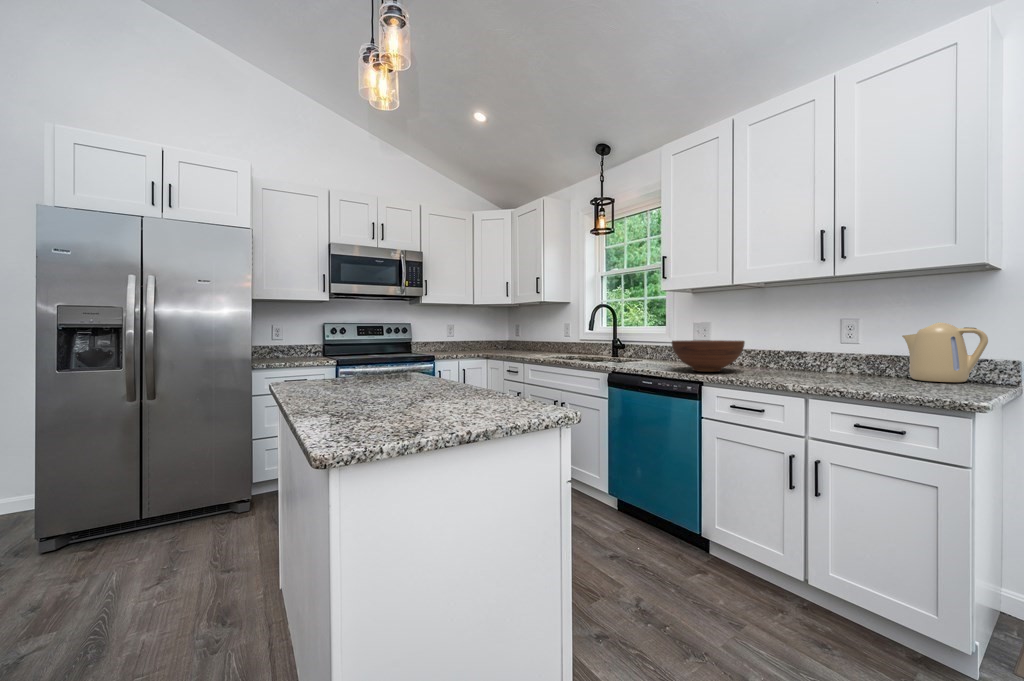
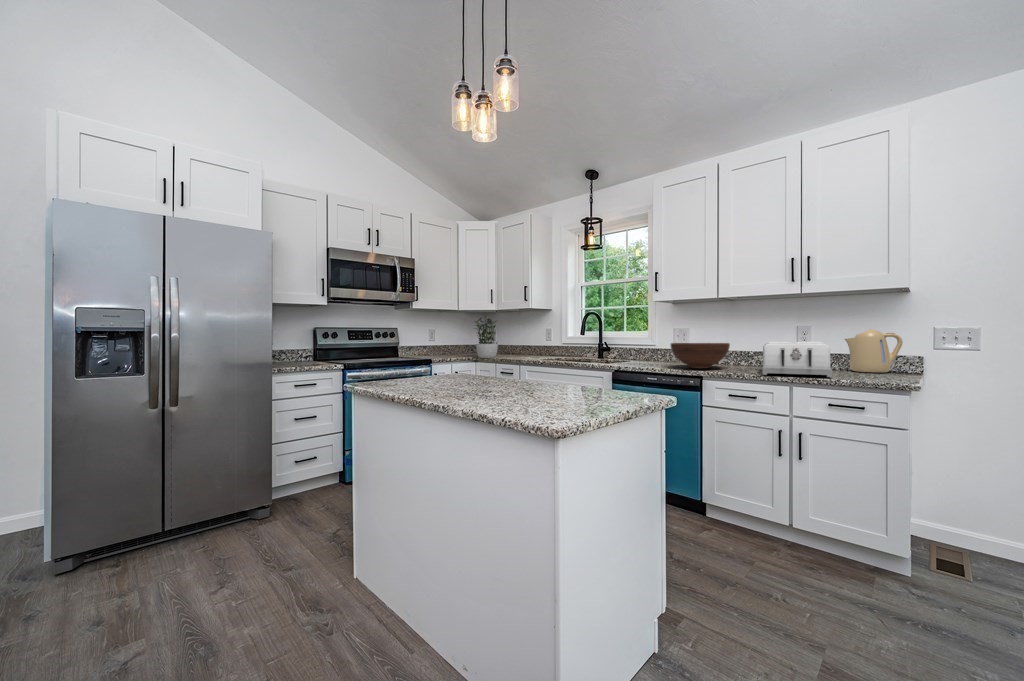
potted plant: none [481,310,508,356] -> present [474,316,498,358]
toaster: none [772,339,869,387] -> present [762,342,832,377]

